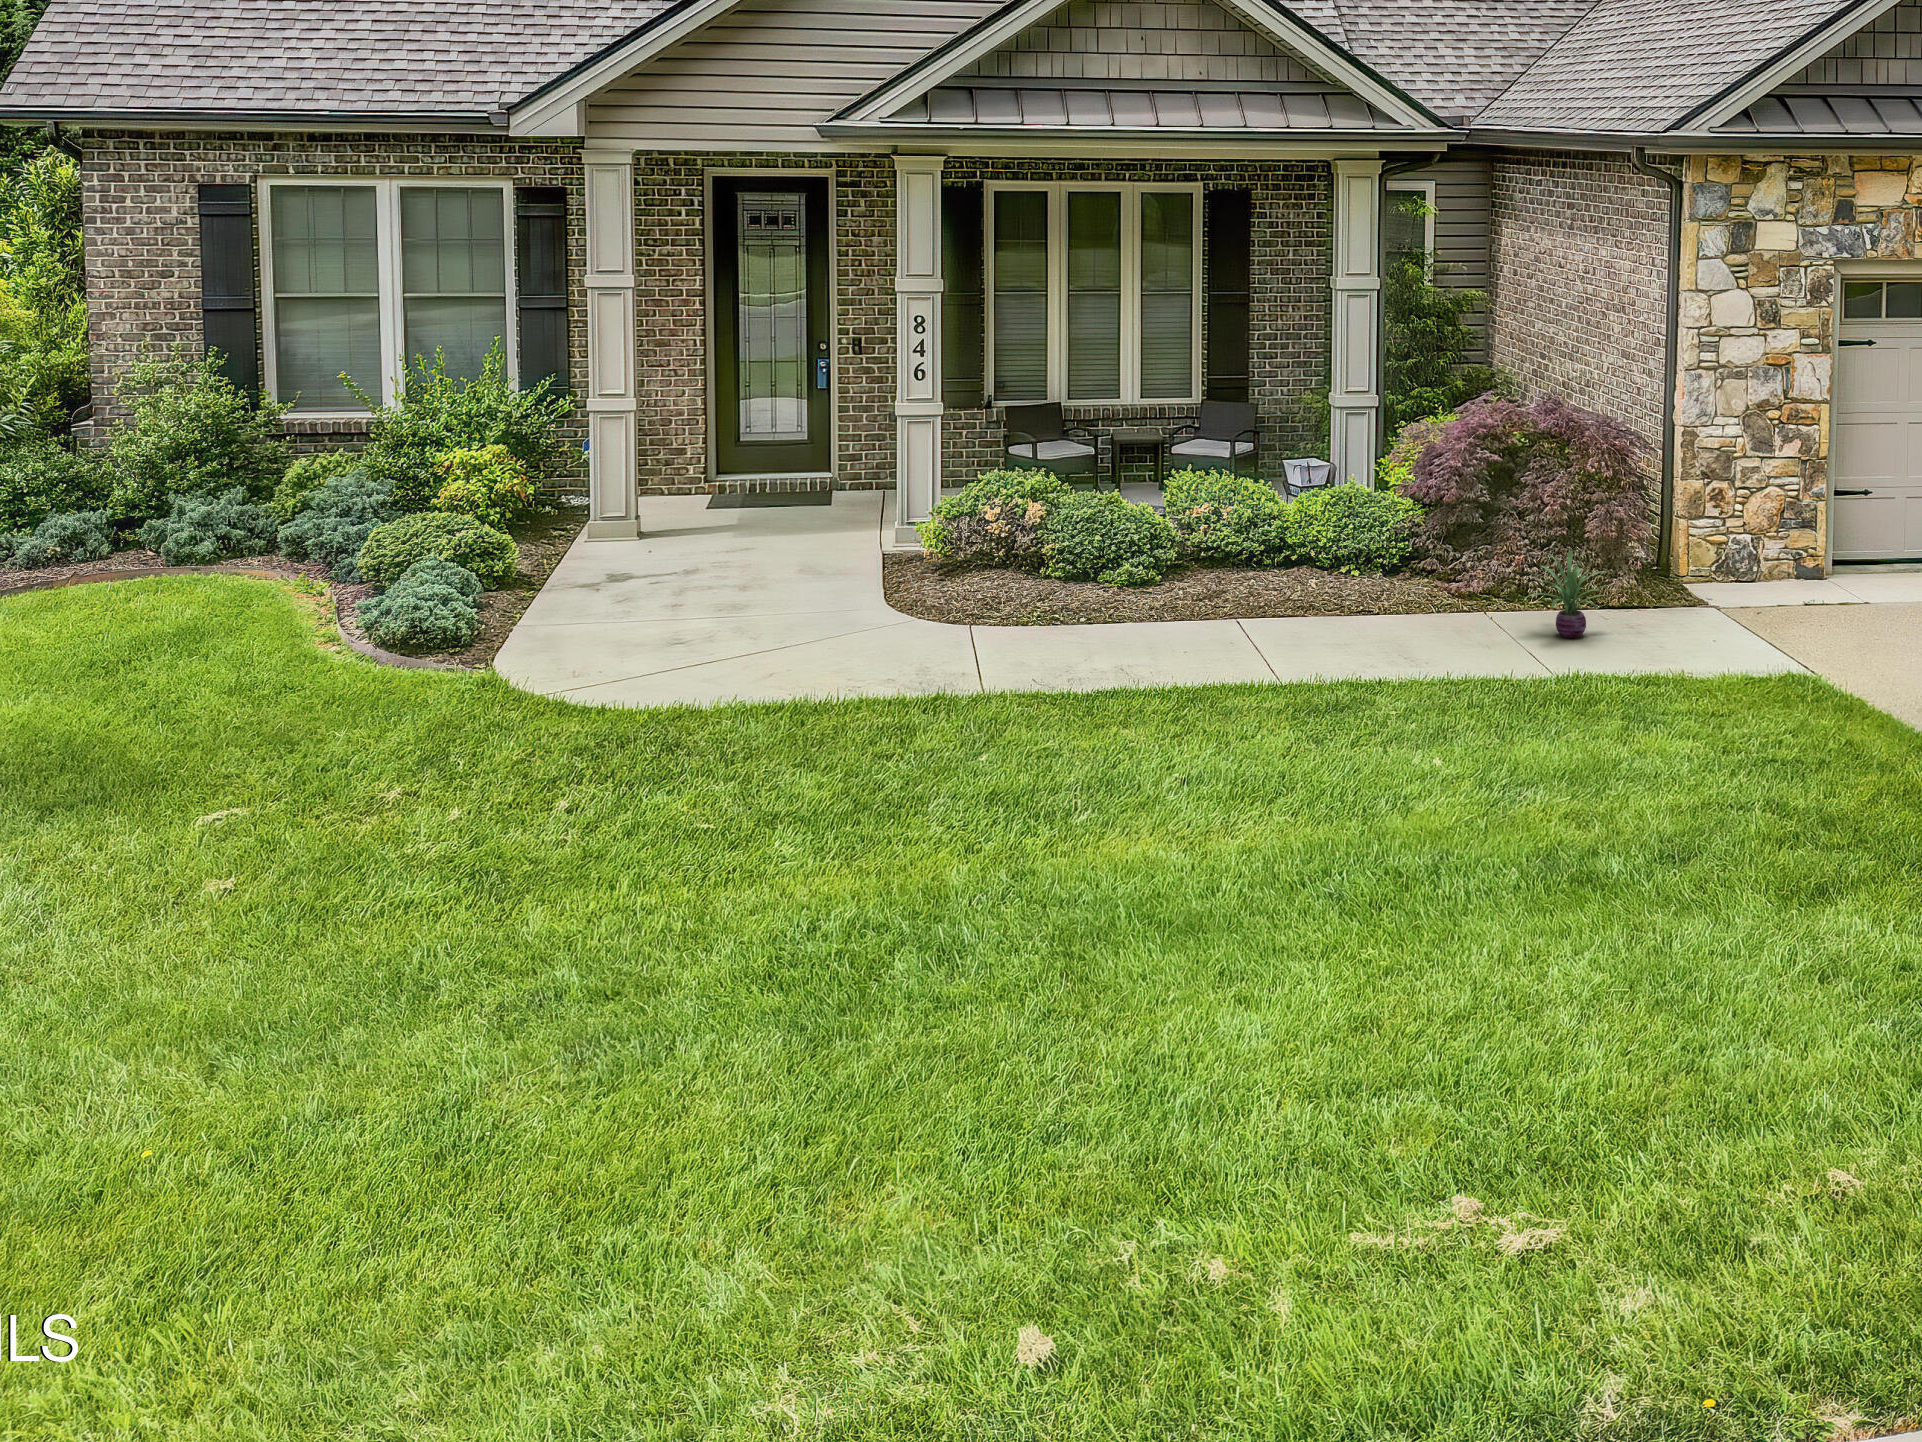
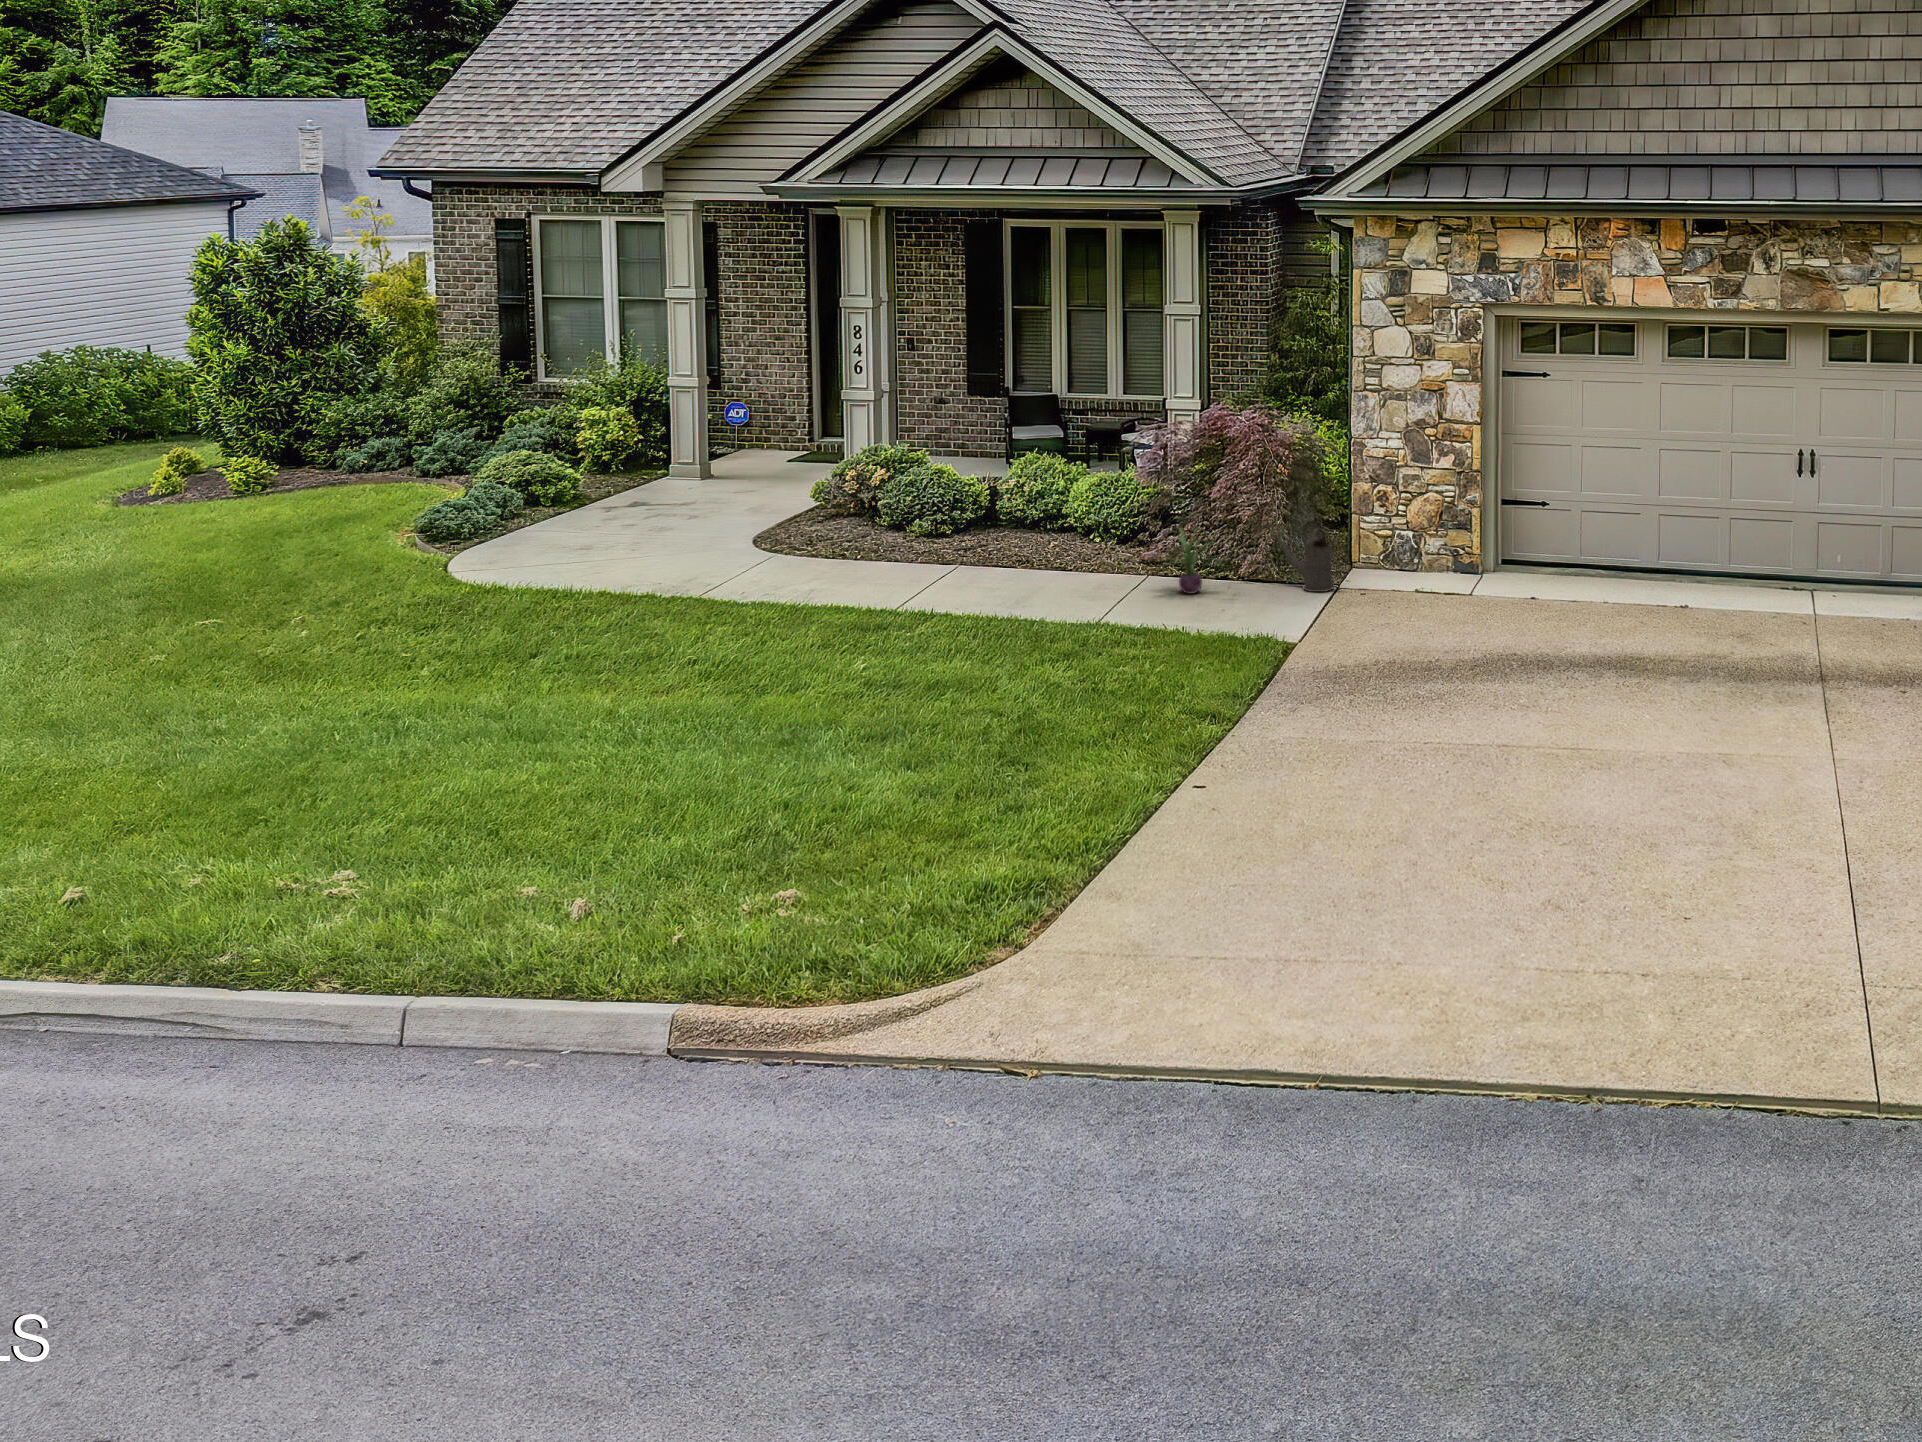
watering can: none [1638,540,1734,621] -> present [1275,528,1340,592]

